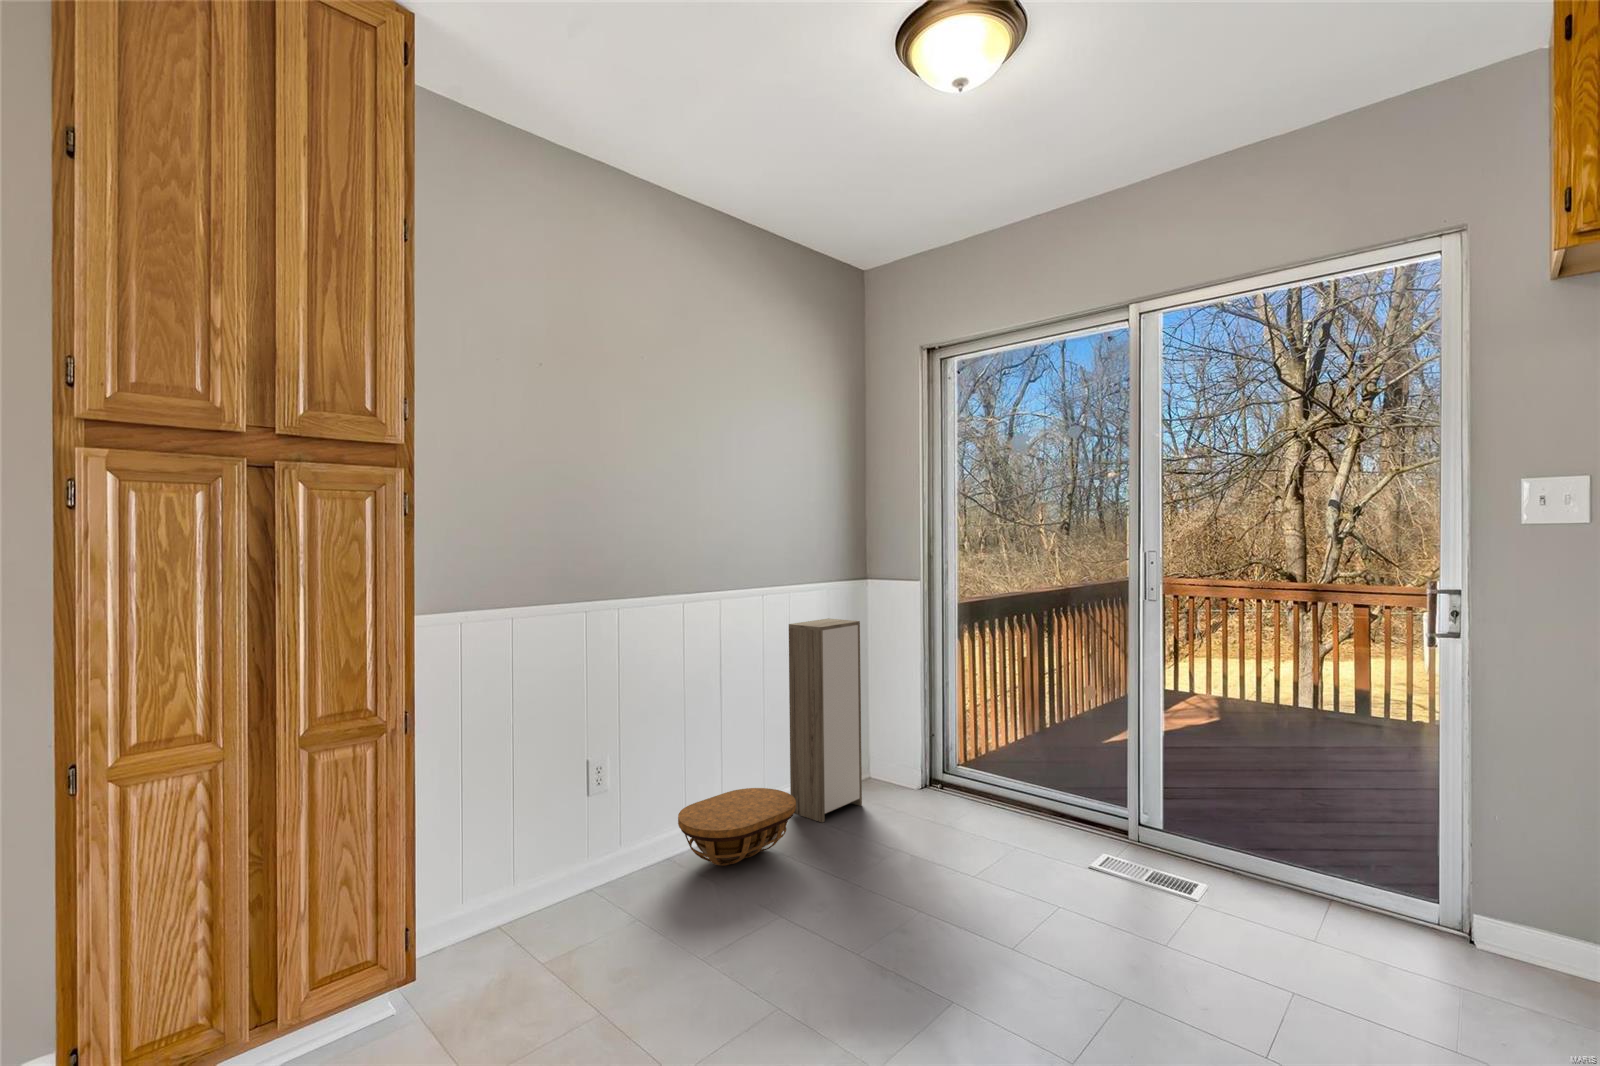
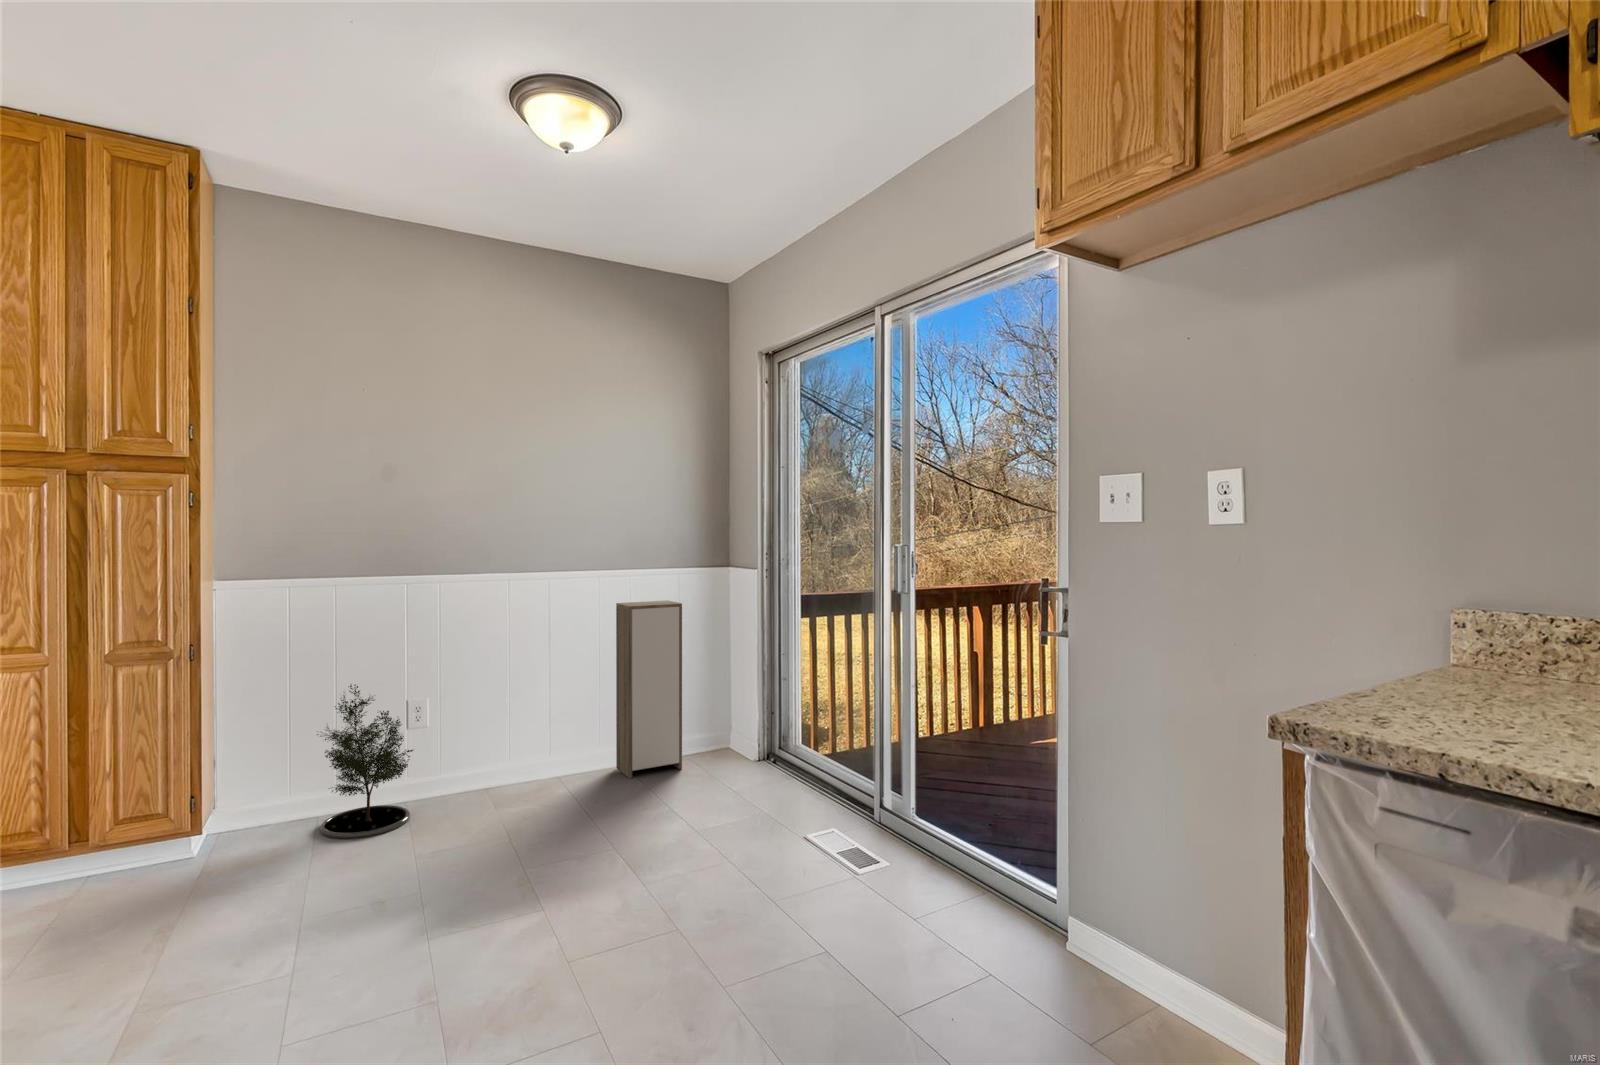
potted tree: none [532,744,646,952] -> present [317,684,413,839]
basket: present [678,788,796,865] -> none [472,741,585,799]

